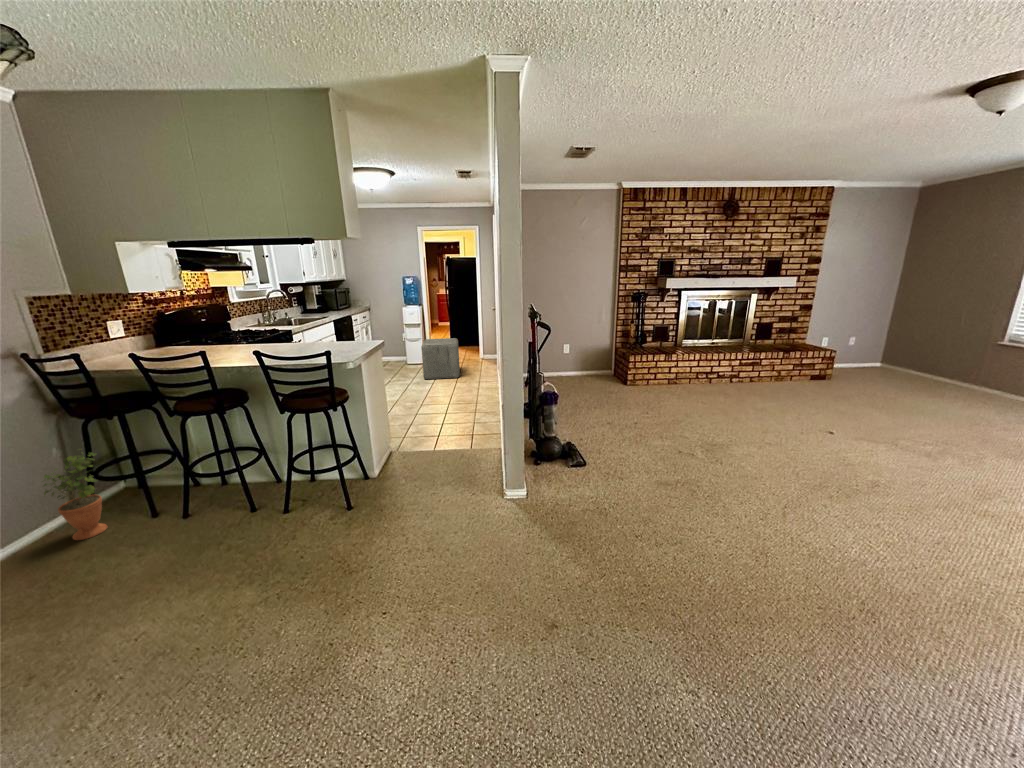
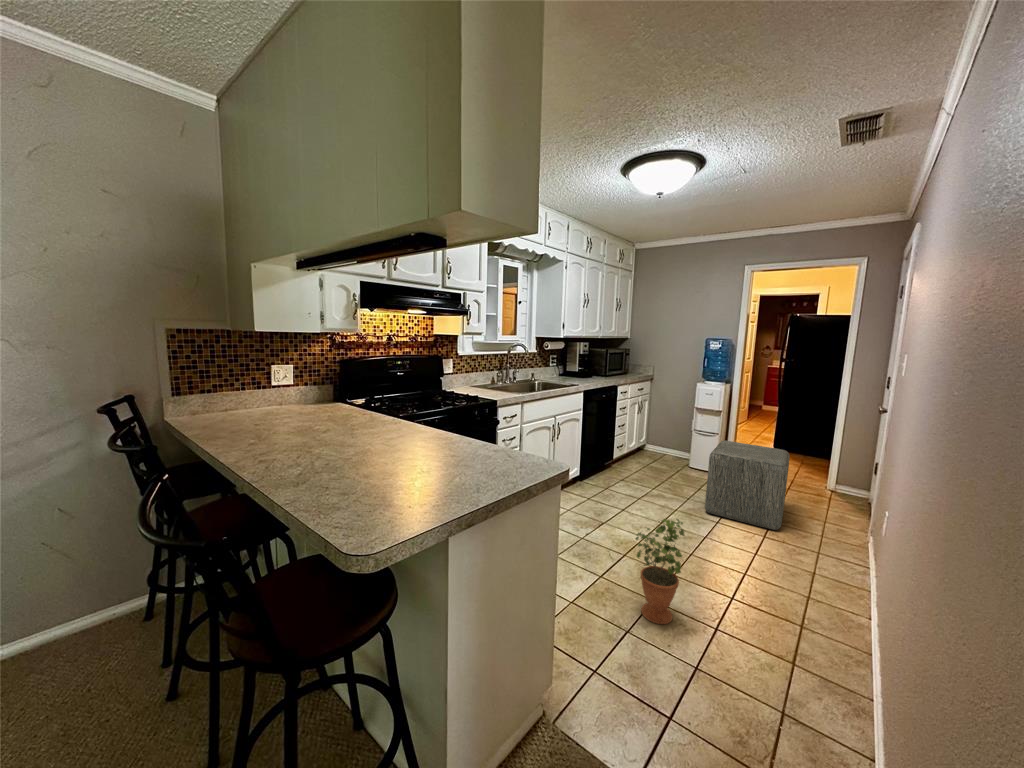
potted plant: present [44,453,107,540] -> present [635,519,684,624]

